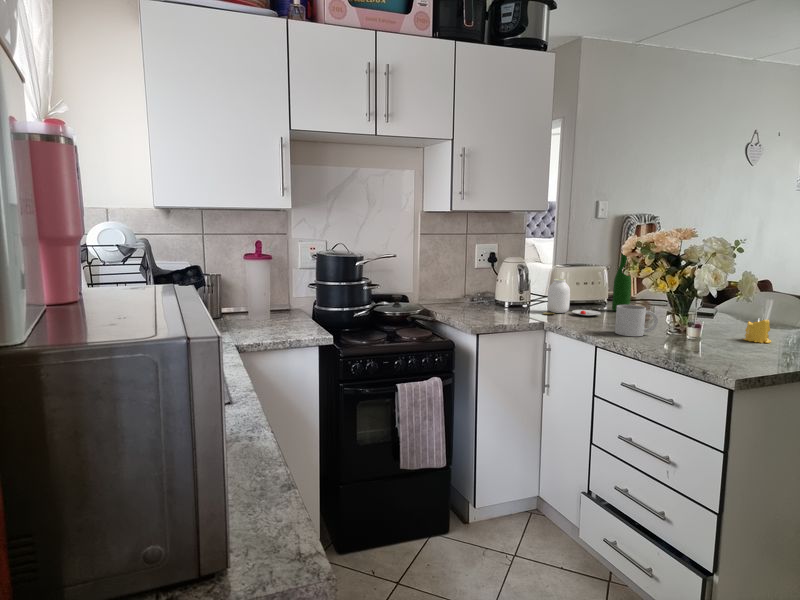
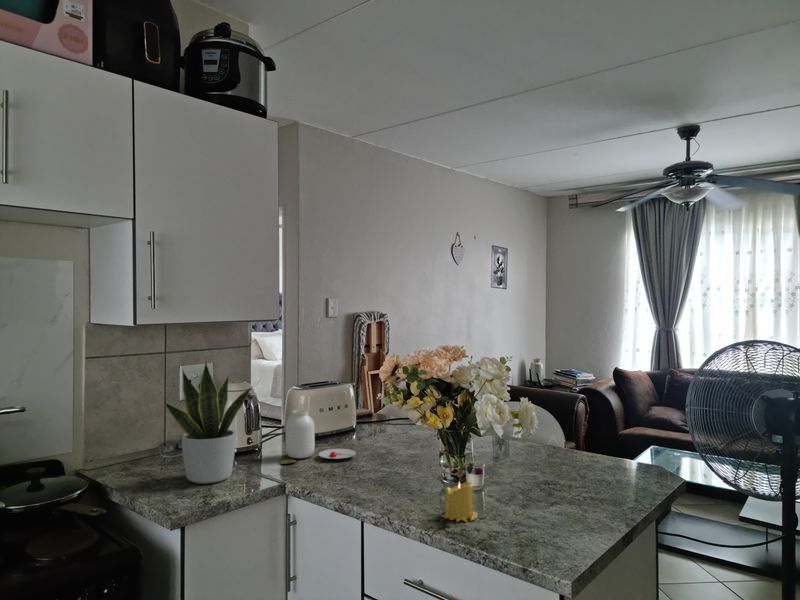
potted plant: none [468,235,528,318] -> present [165,363,251,484]
wine bottle: present [612,253,631,311] -> none [367,360,388,445]
mug: present [615,305,658,336] -> none [380,448,432,495]
candle: present [744,319,771,343] -> present [441,482,478,522]

